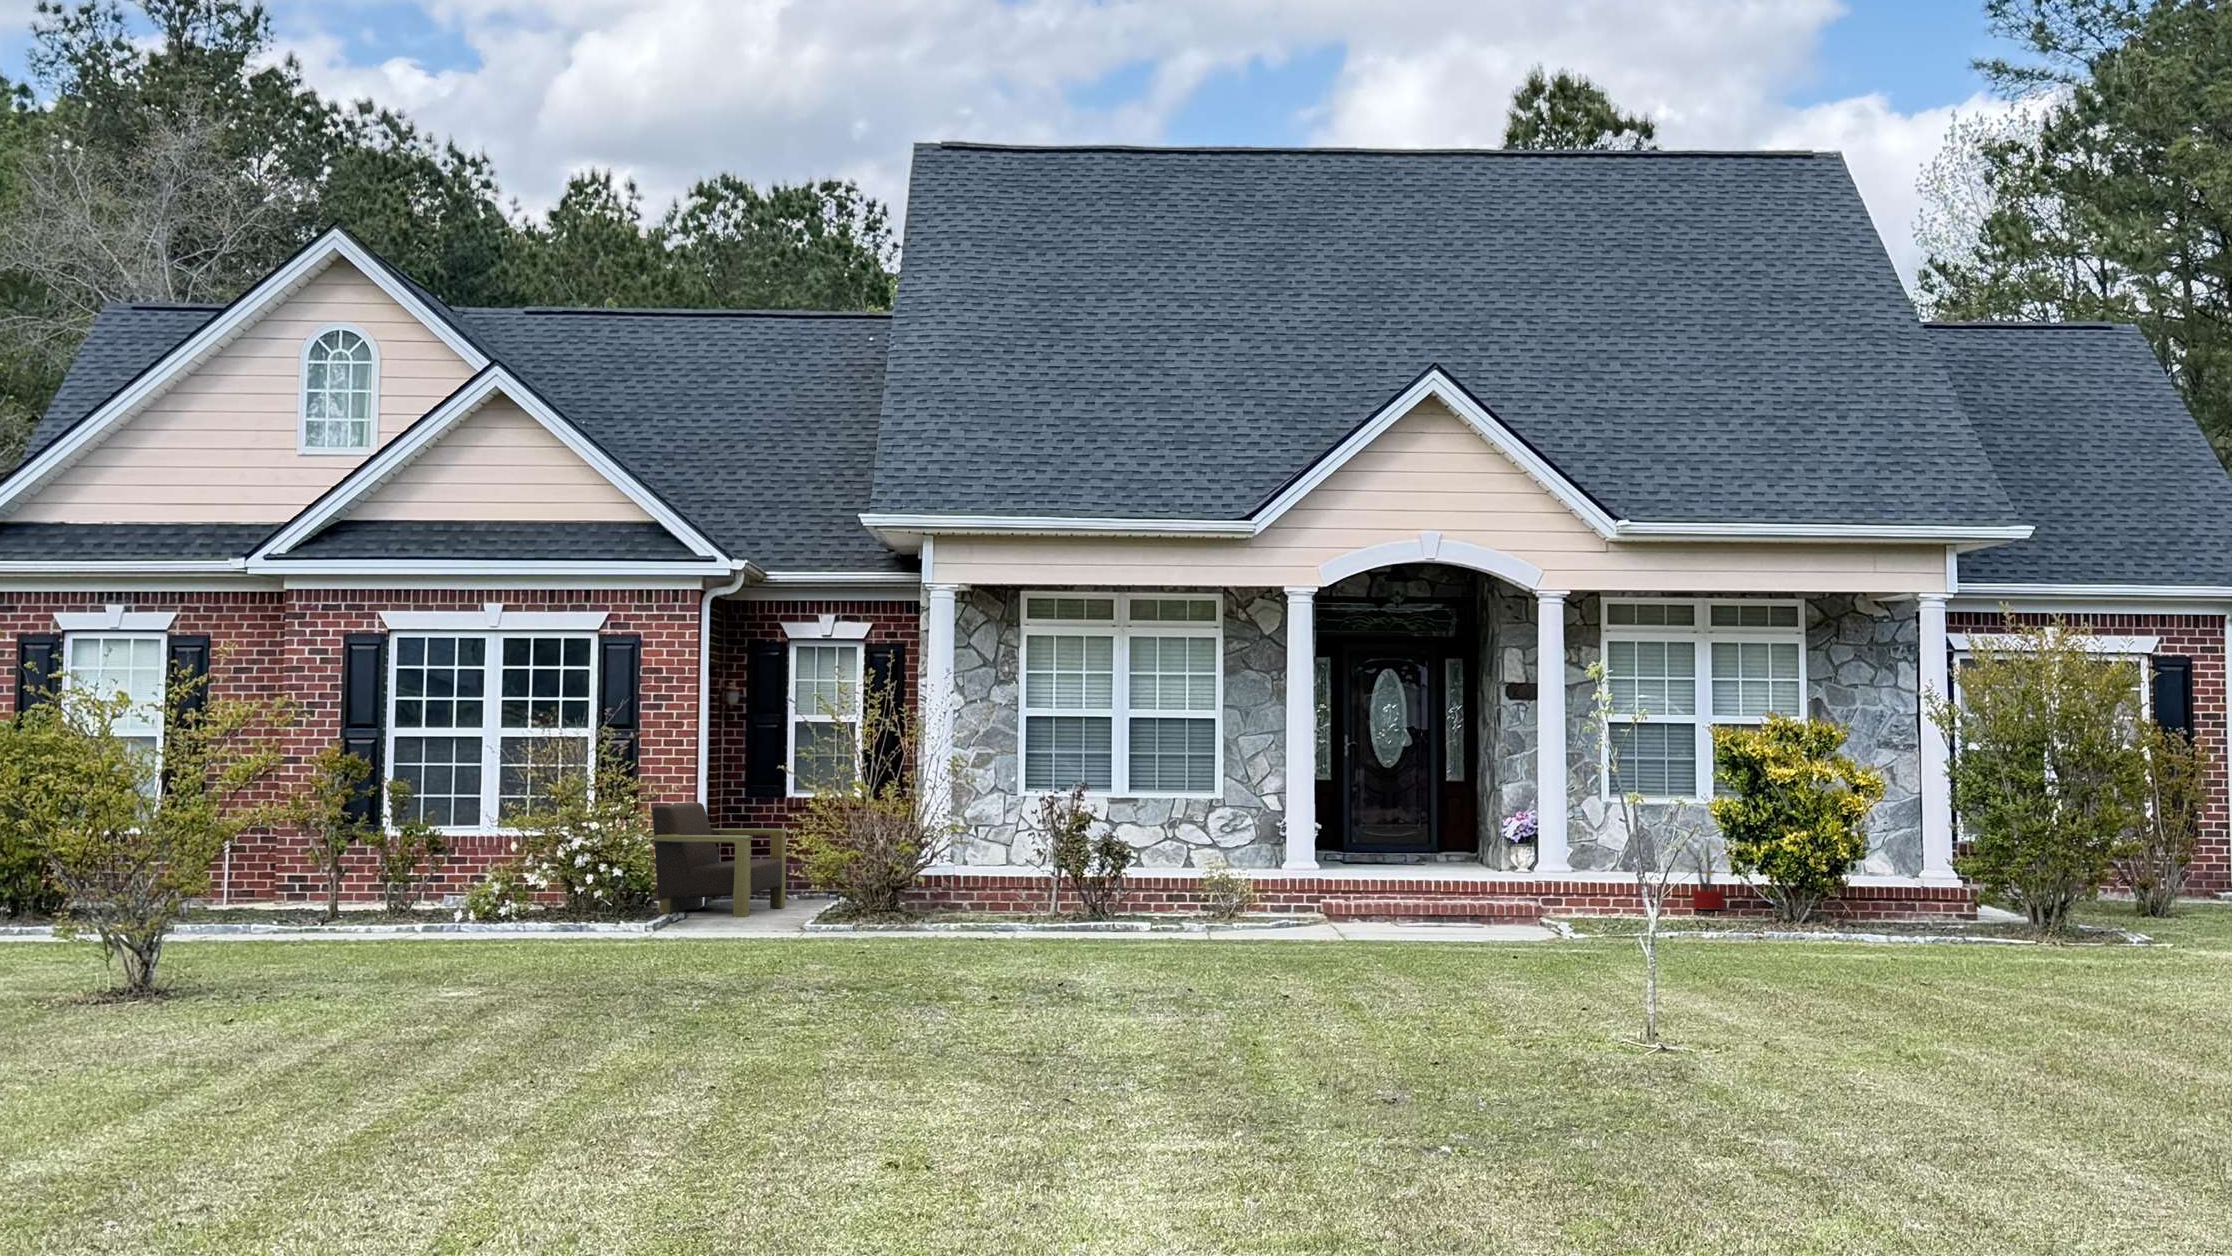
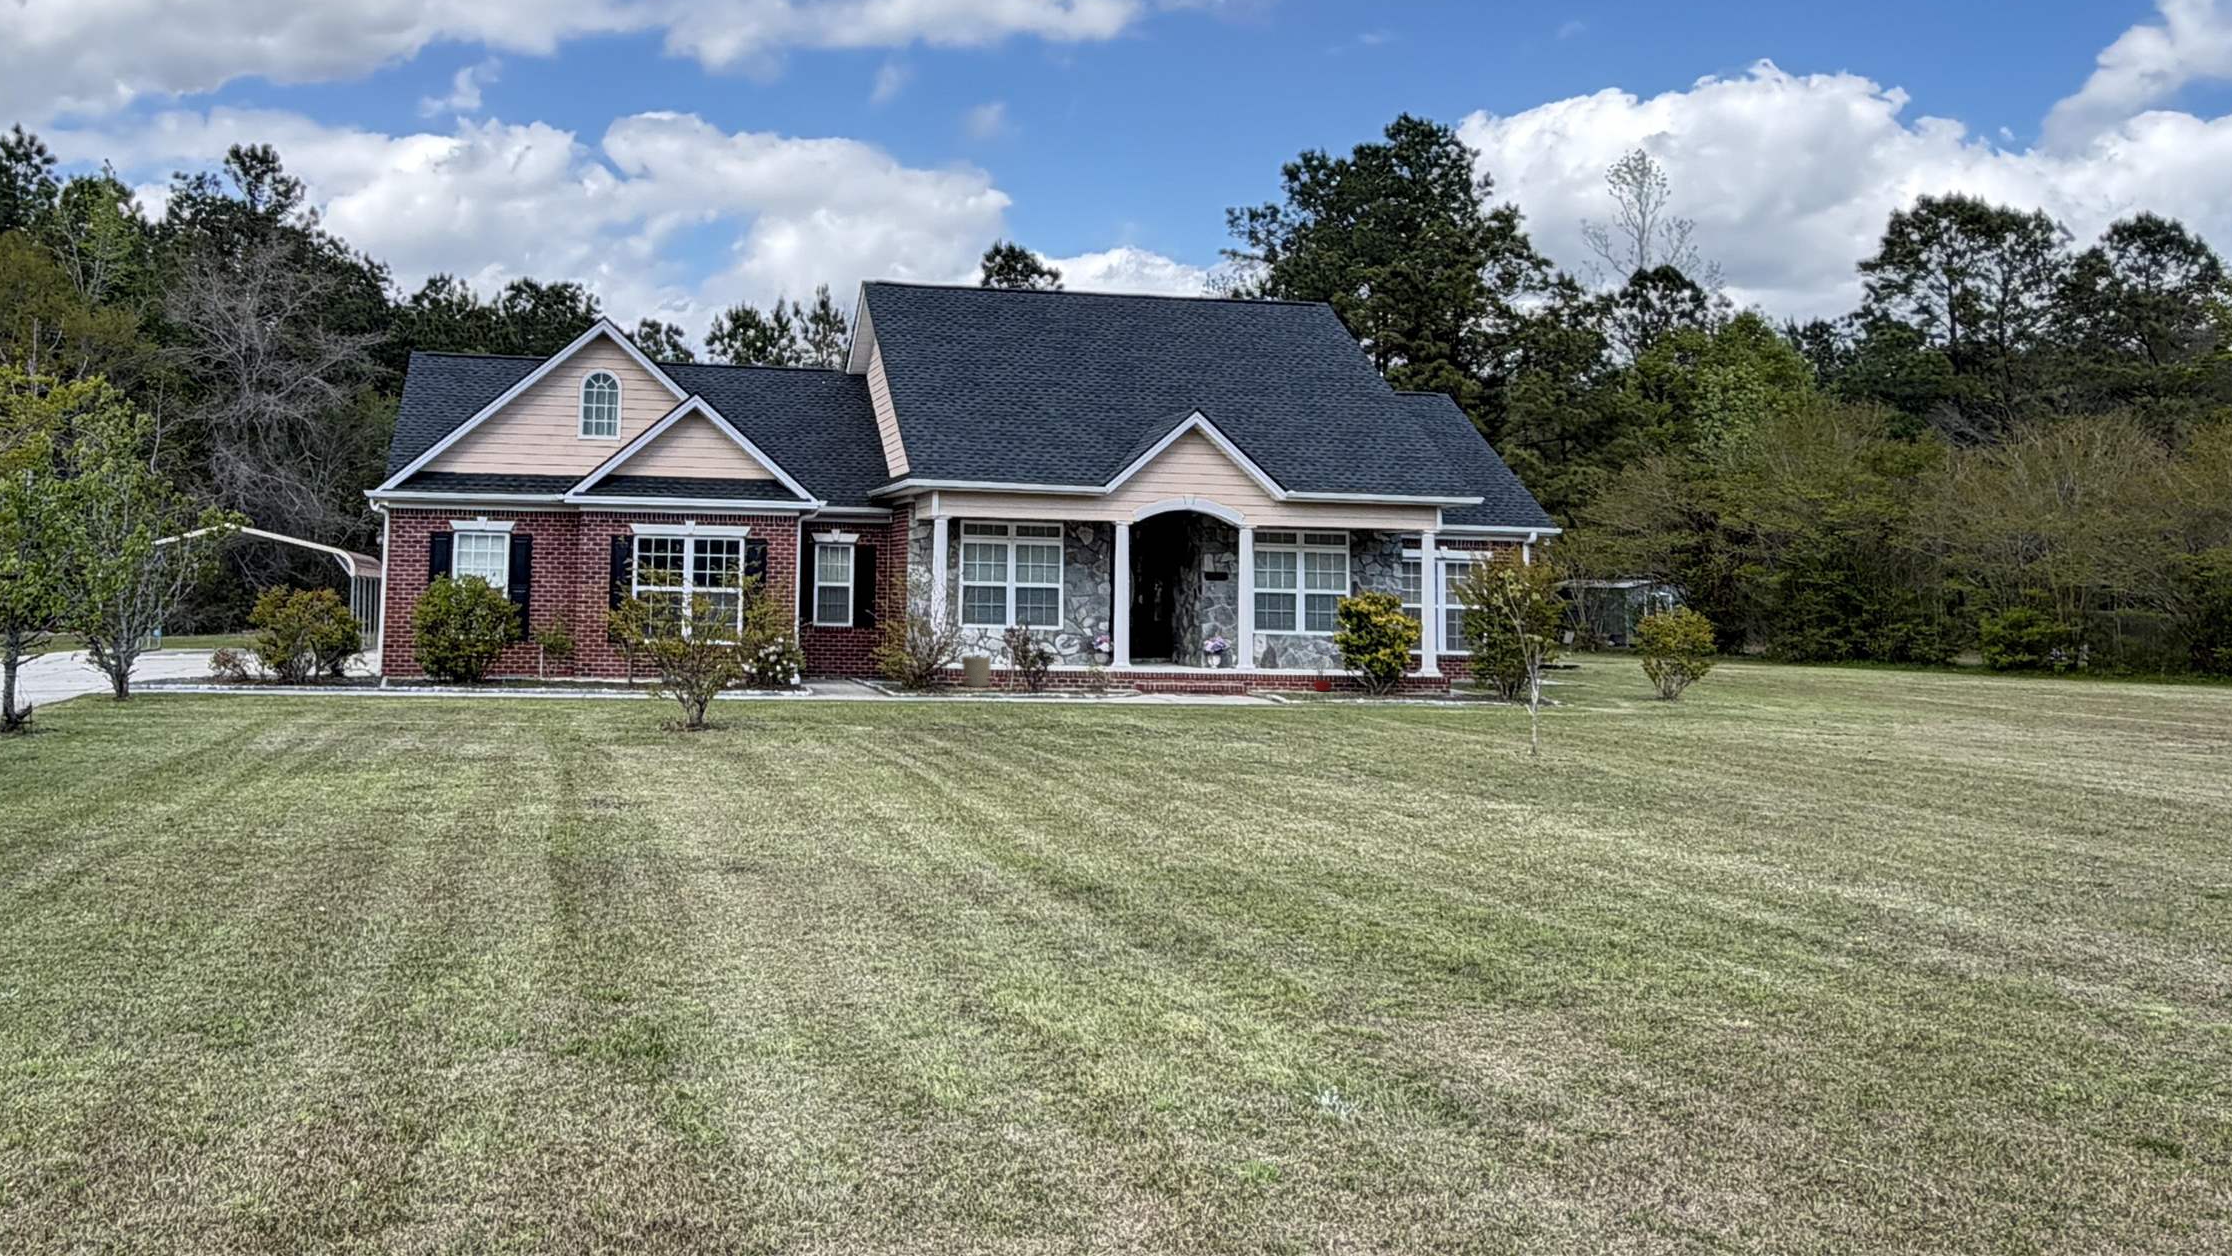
armchair: present [652,802,786,917] -> none [784,628,850,687]
woven basket: none [1000,849,1058,911] -> present [962,656,991,687]

